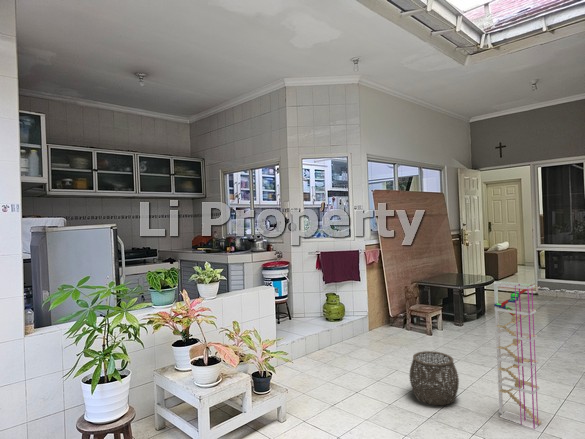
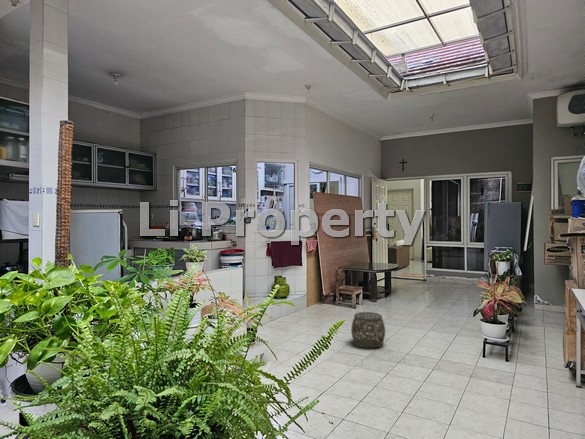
shelving unit: present [493,281,541,429] -> none [411,259,438,356]

